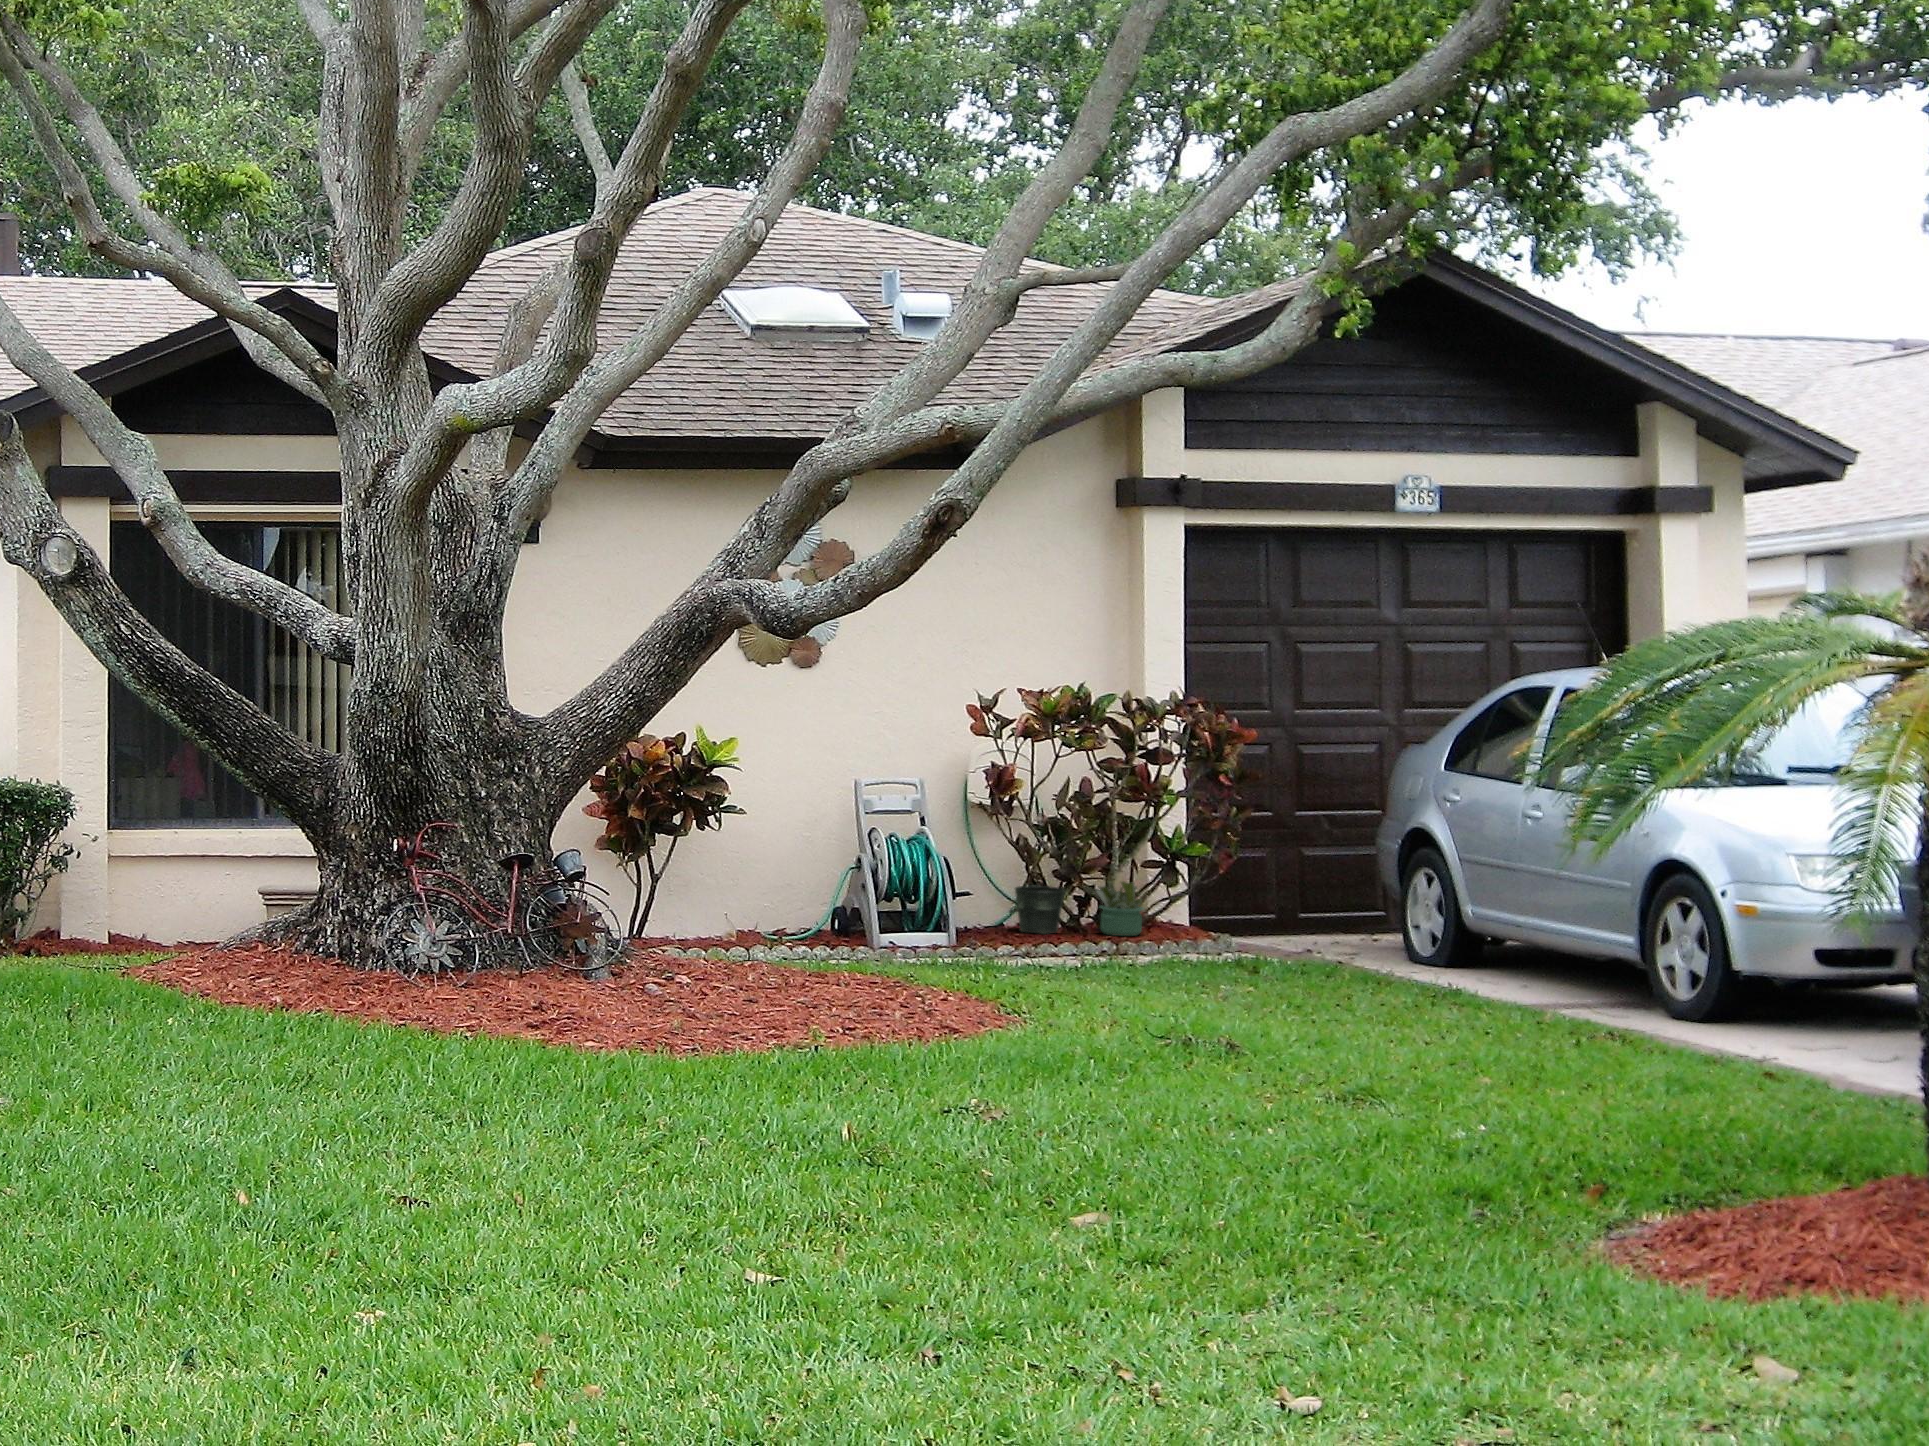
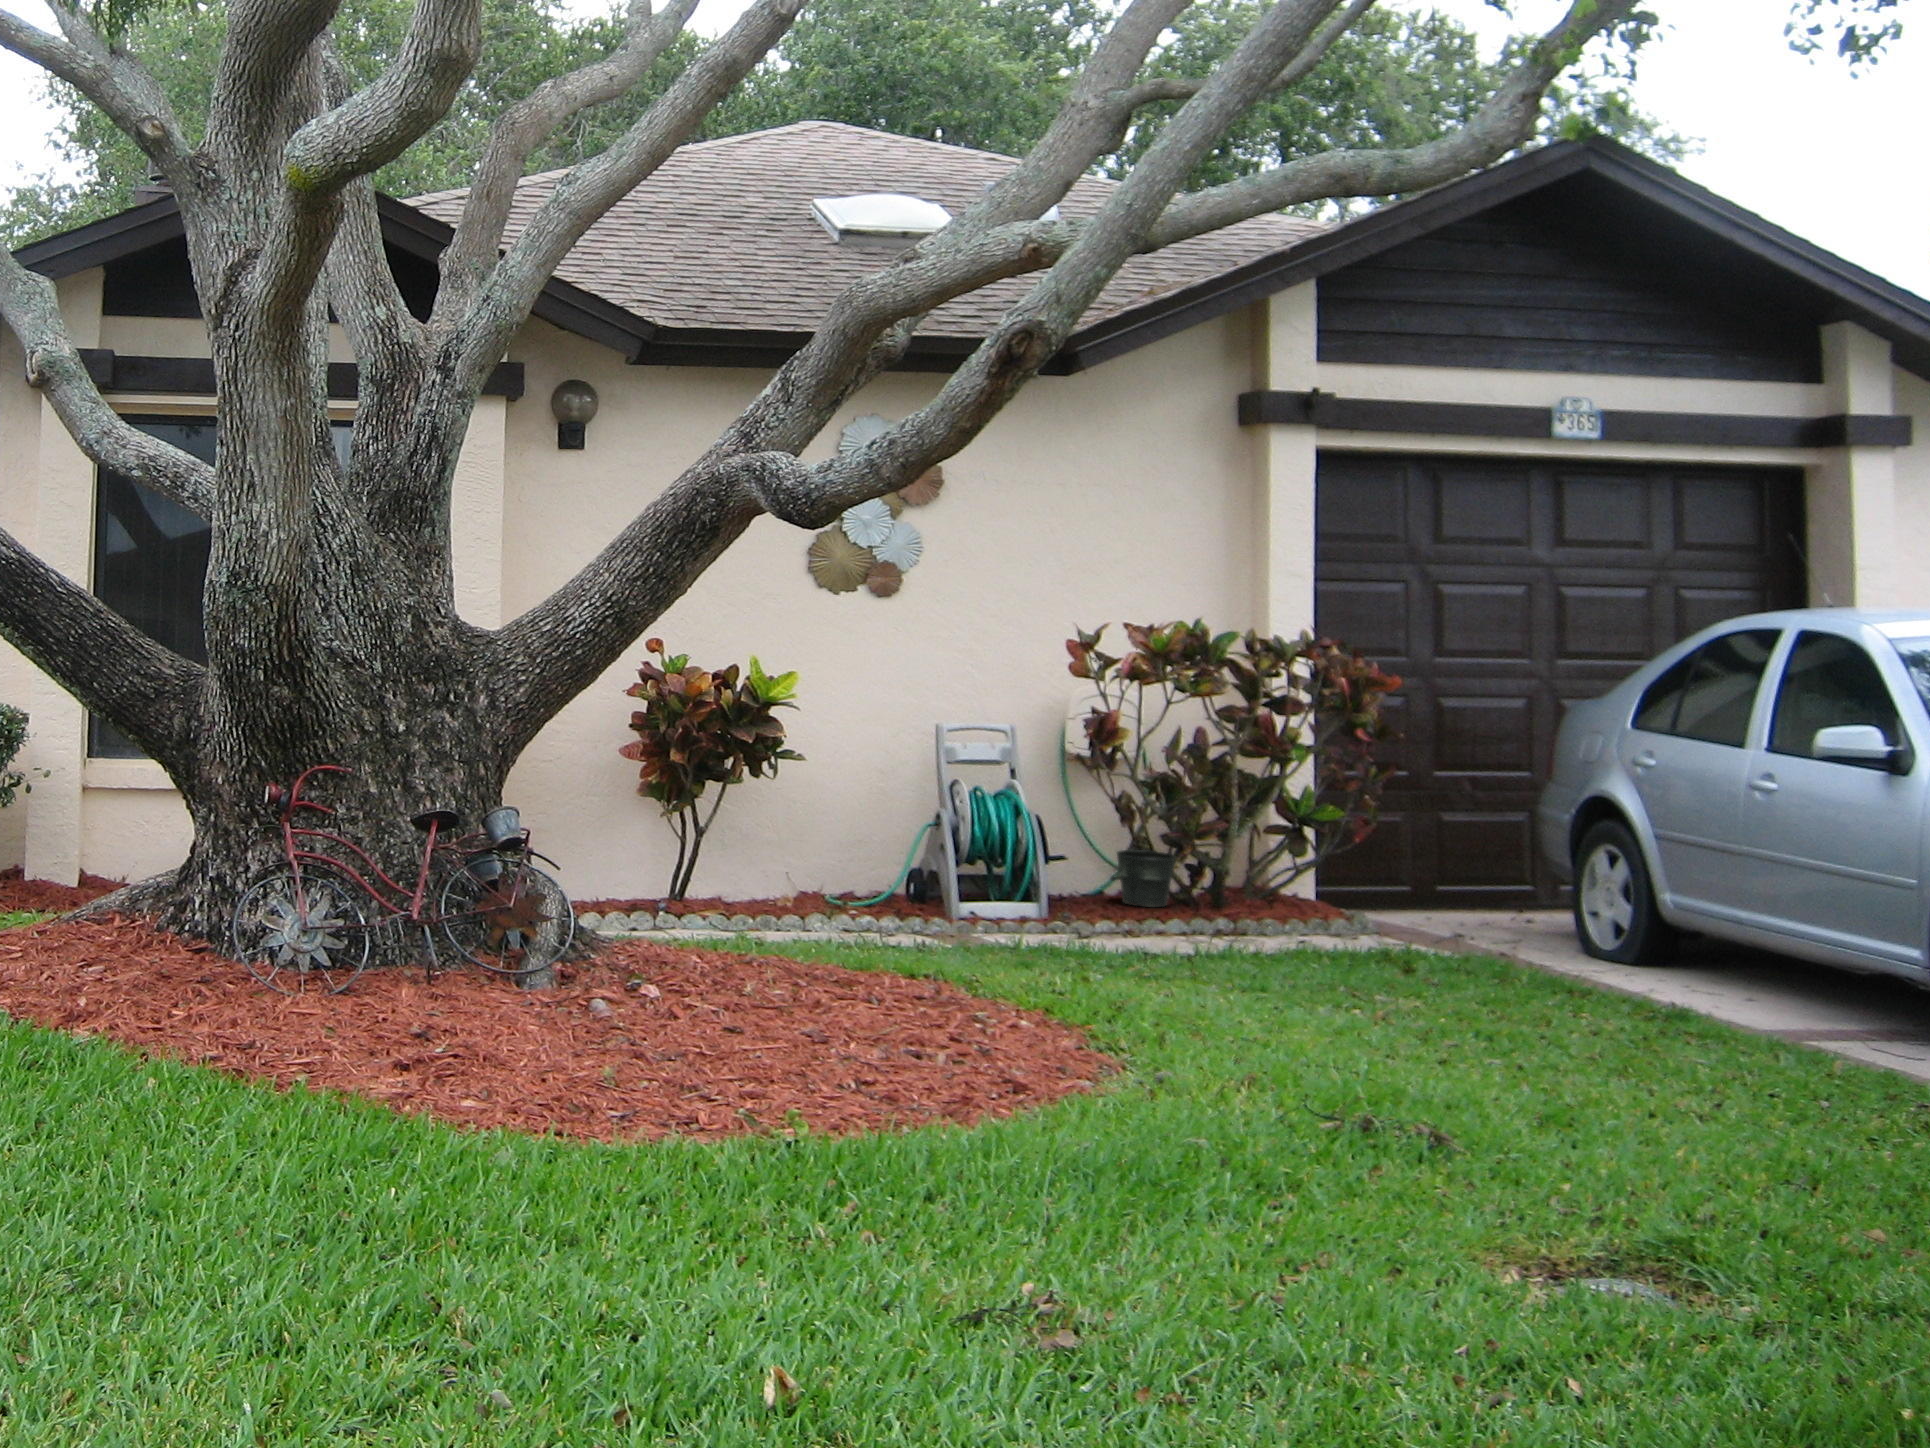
decorative plant: present [1096,882,1144,936] -> none [1210,849,1271,914]

